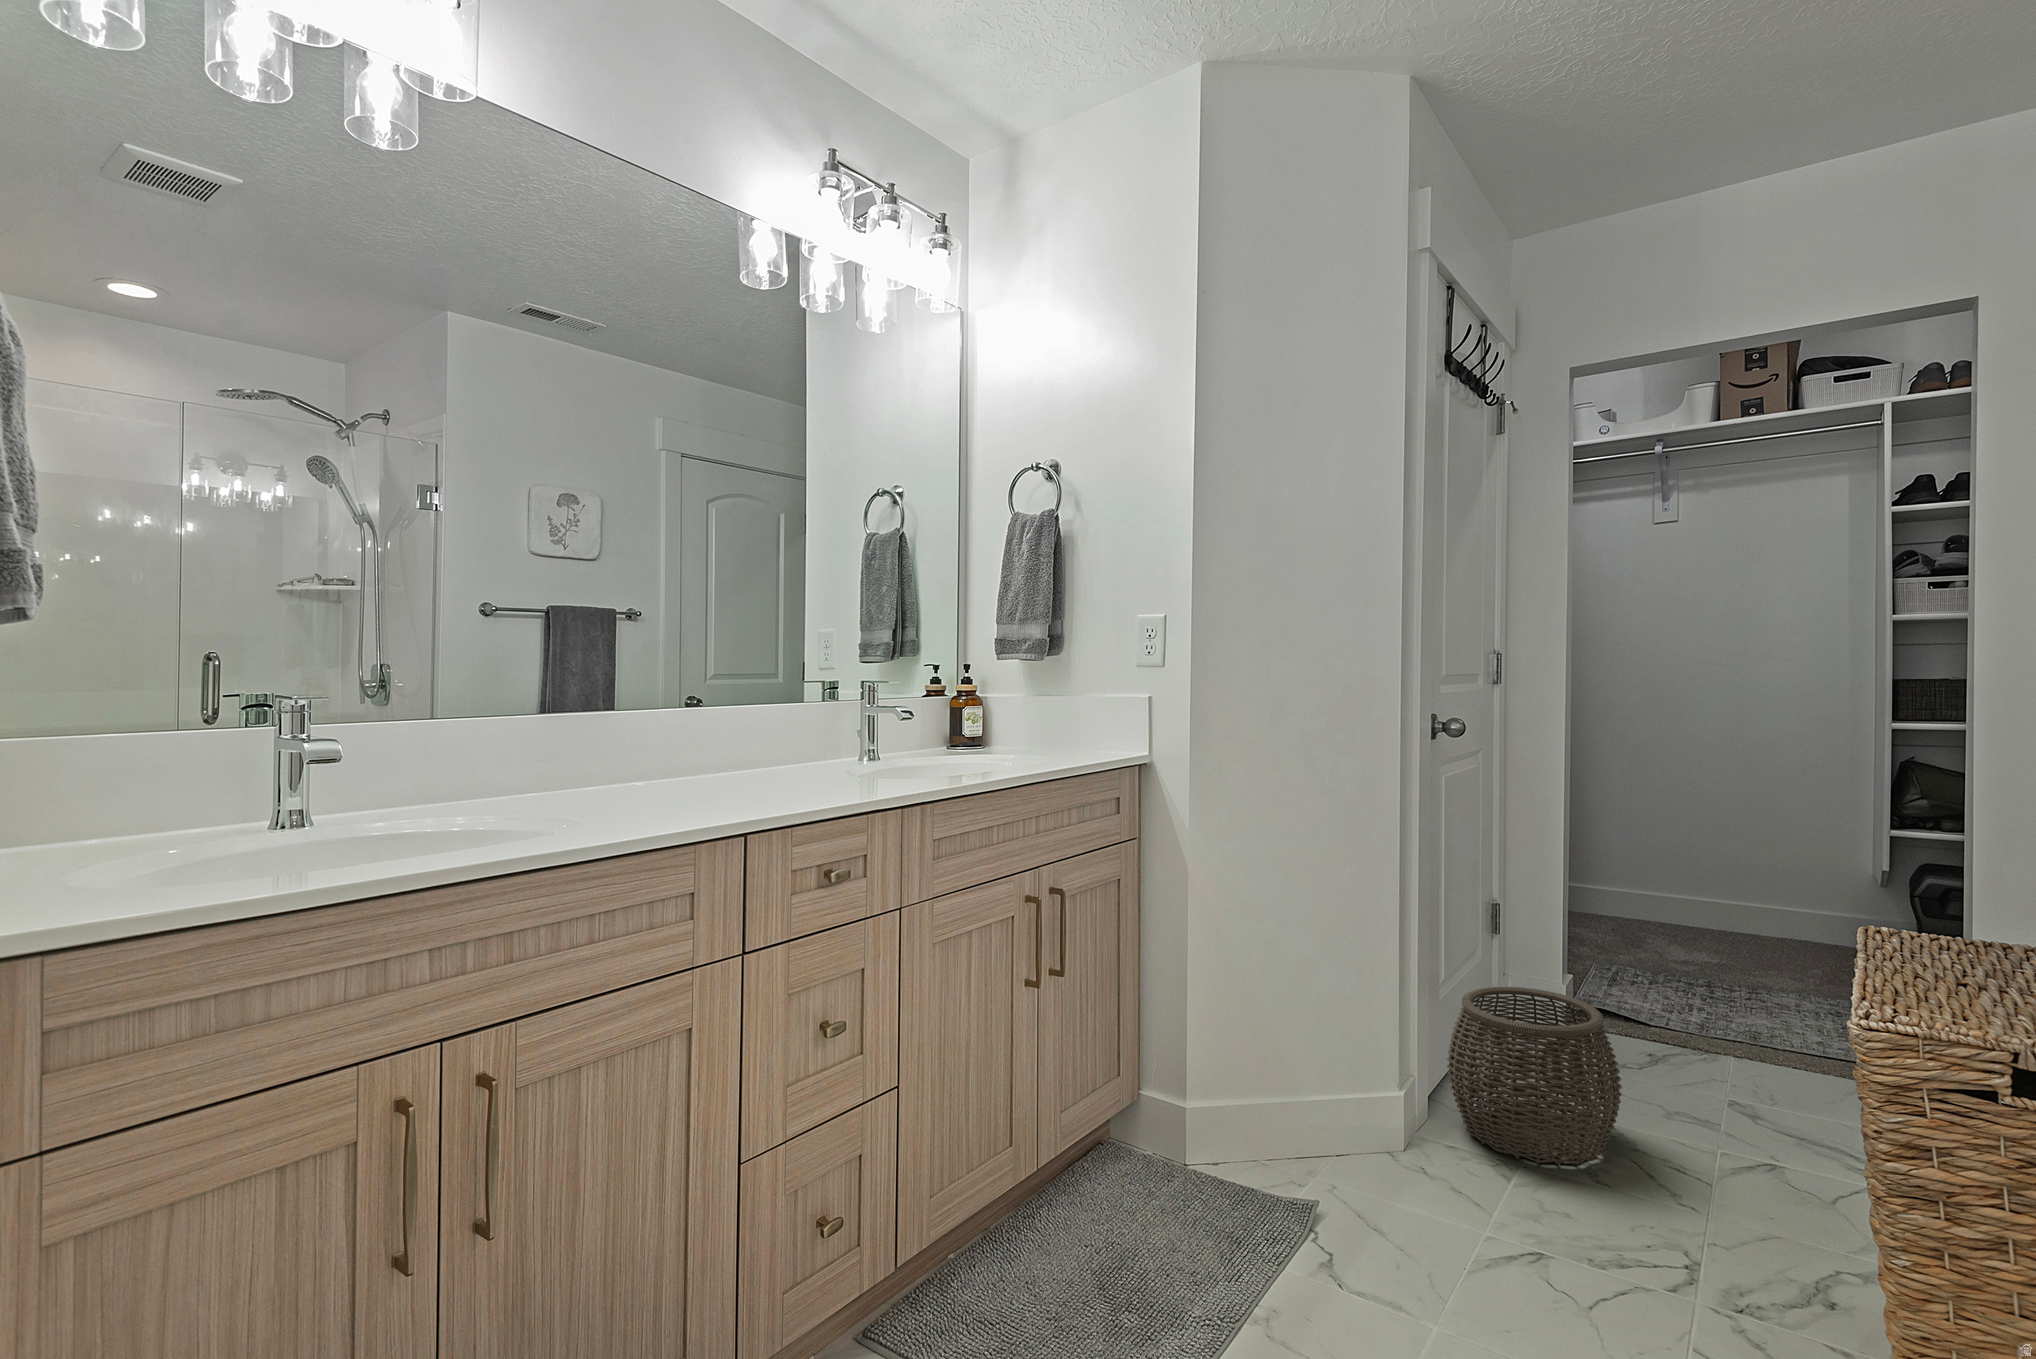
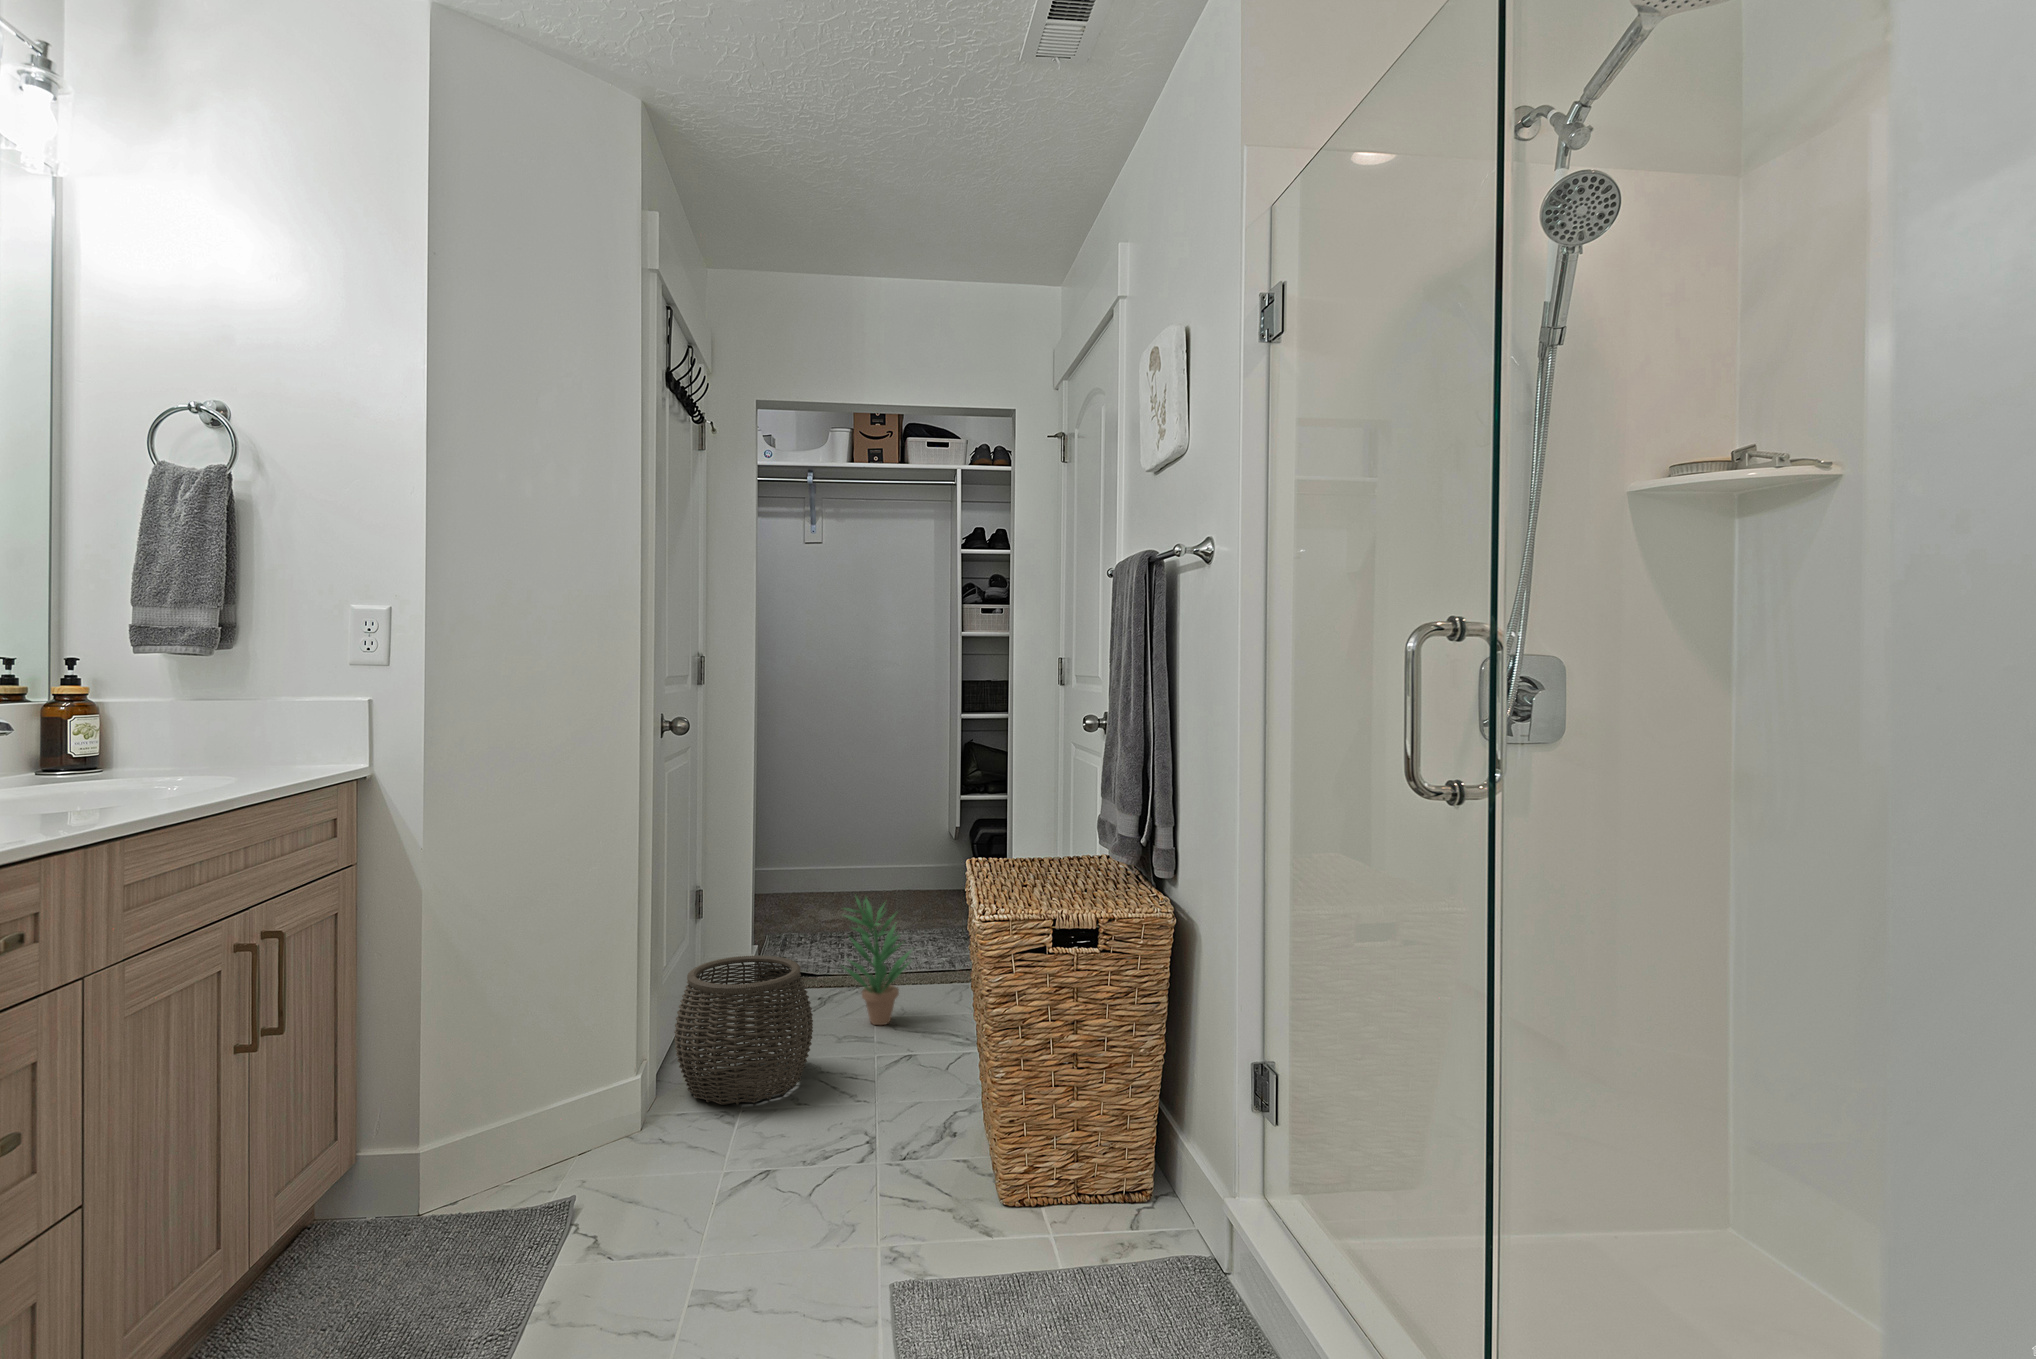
potted plant: none [1671,941,1789,1115] -> present [844,898,910,1025]

